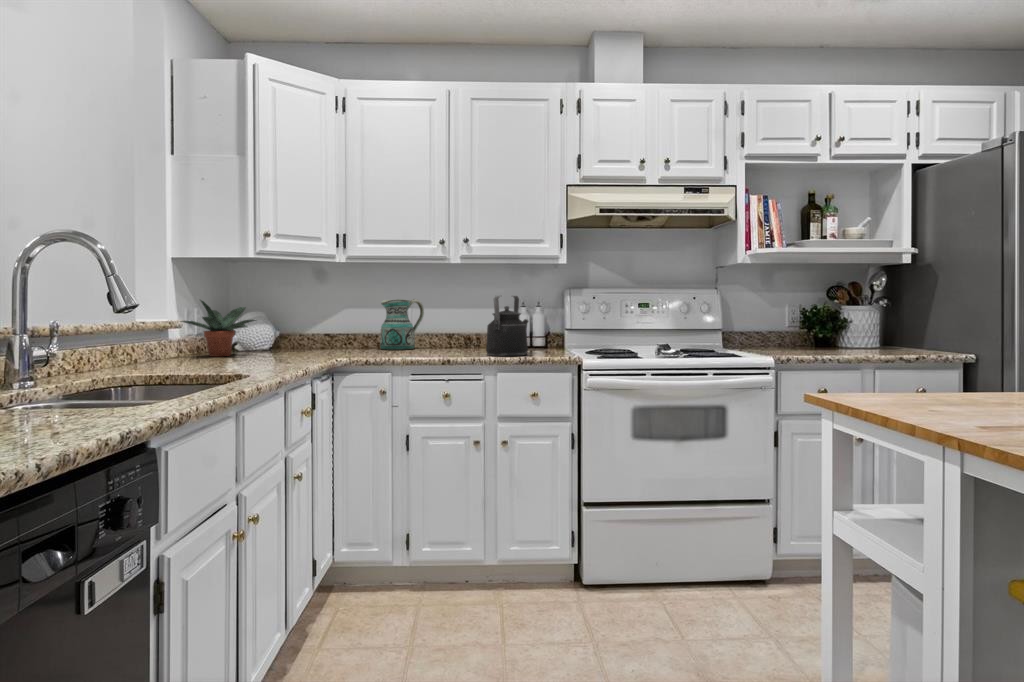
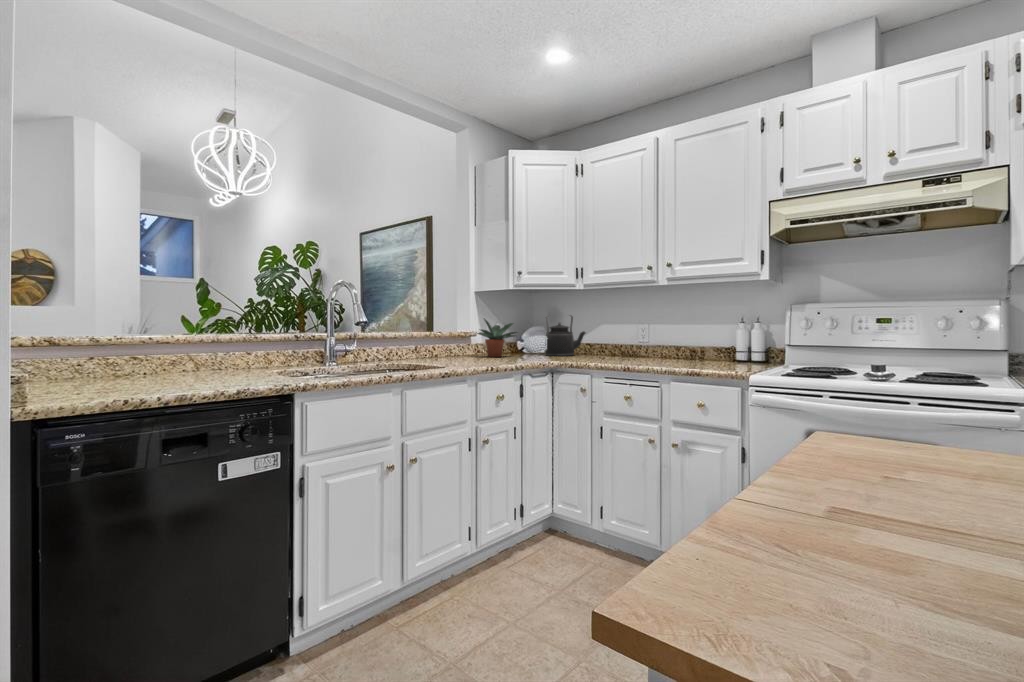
kettle: present [486,296,528,356] -> present [545,315,585,356]
ceramic pitcher: present [380,299,424,350] -> none [616,316,656,359]

